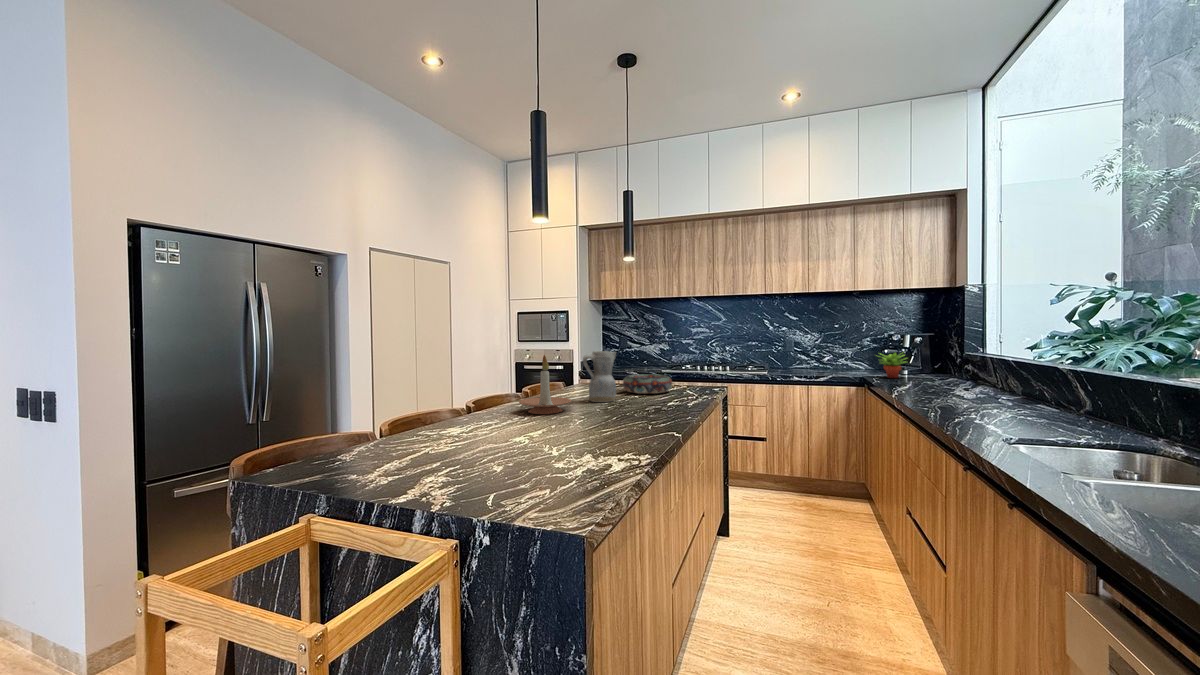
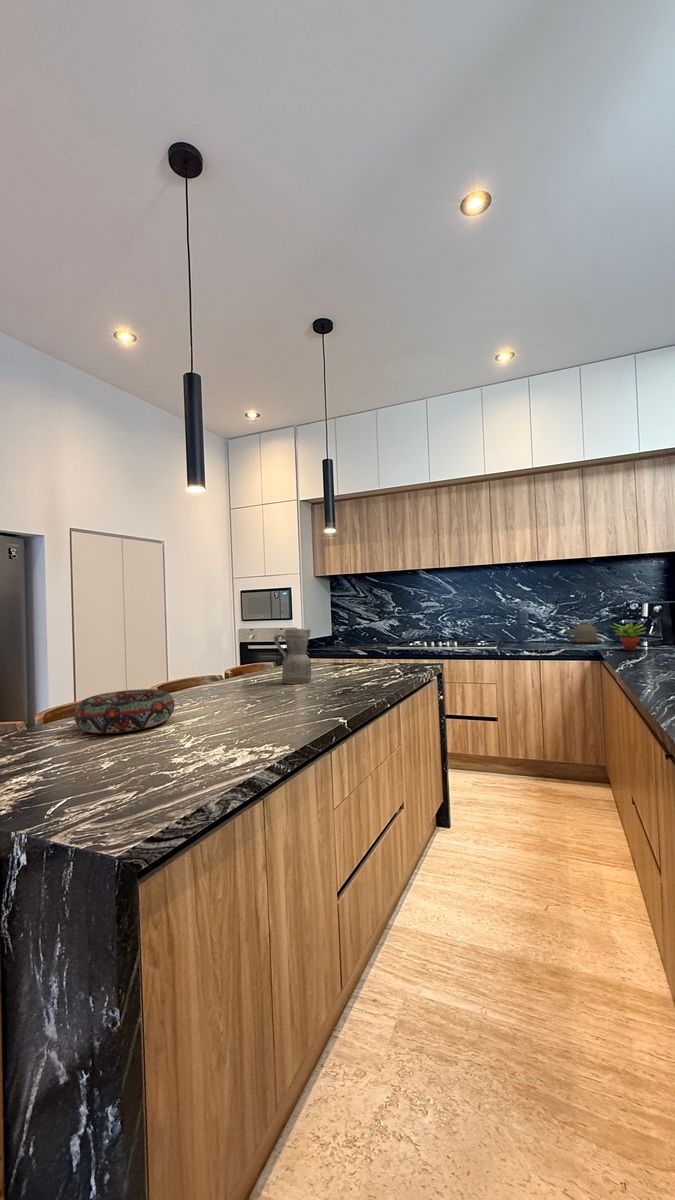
kettle: none [825,340,862,371] -> present [561,614,601,643]
candle holder: present [519,355,571,414] -> none [197,634,255,698]
decorative bowl: present [623,374,672,394] -> present [74,689,174,733]

